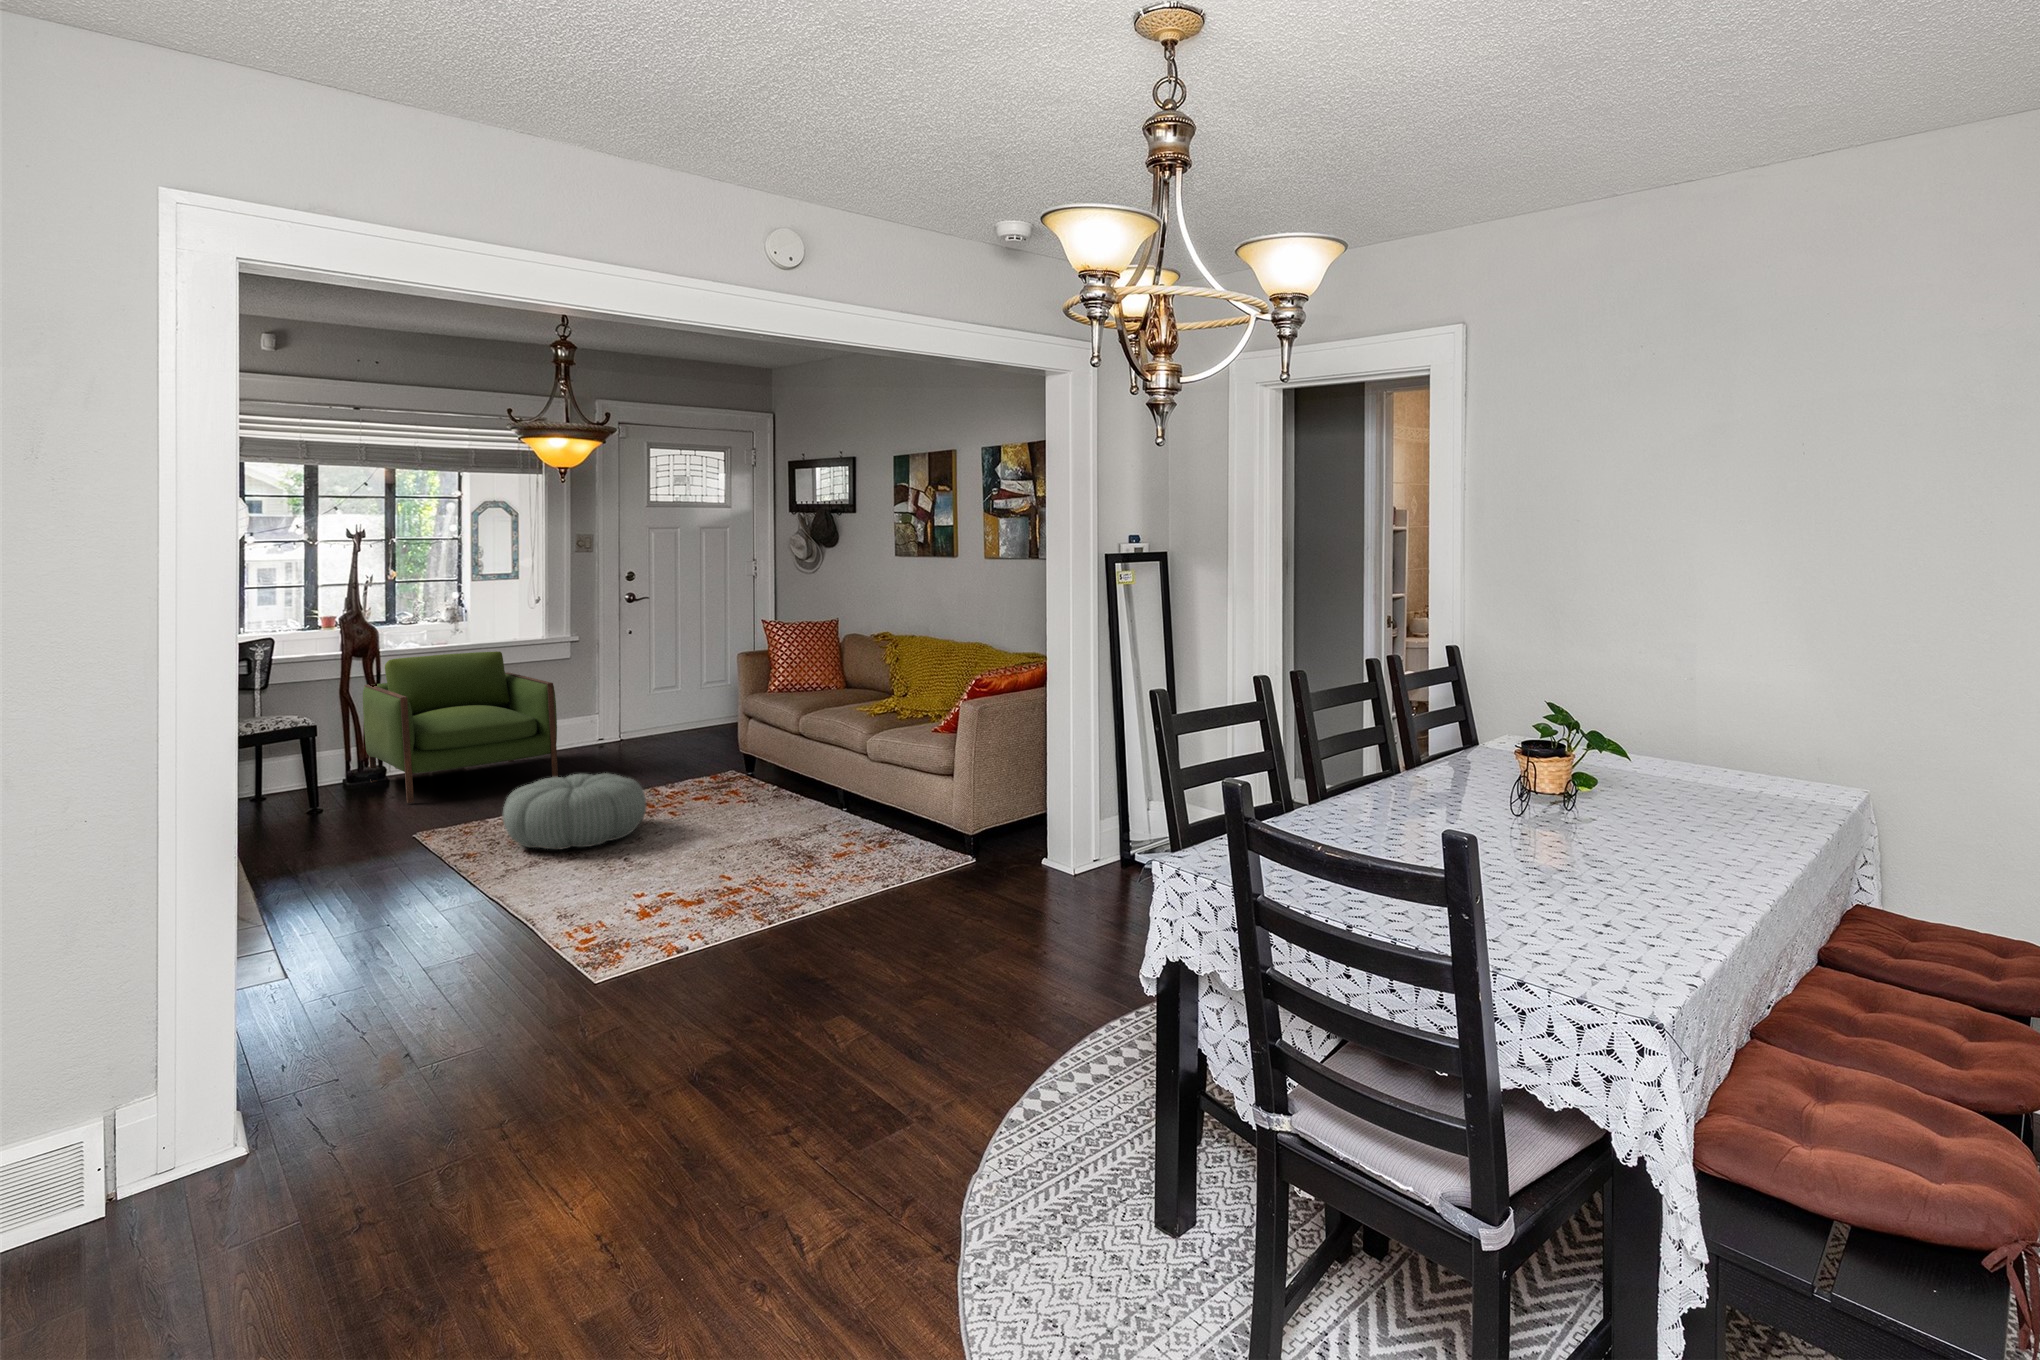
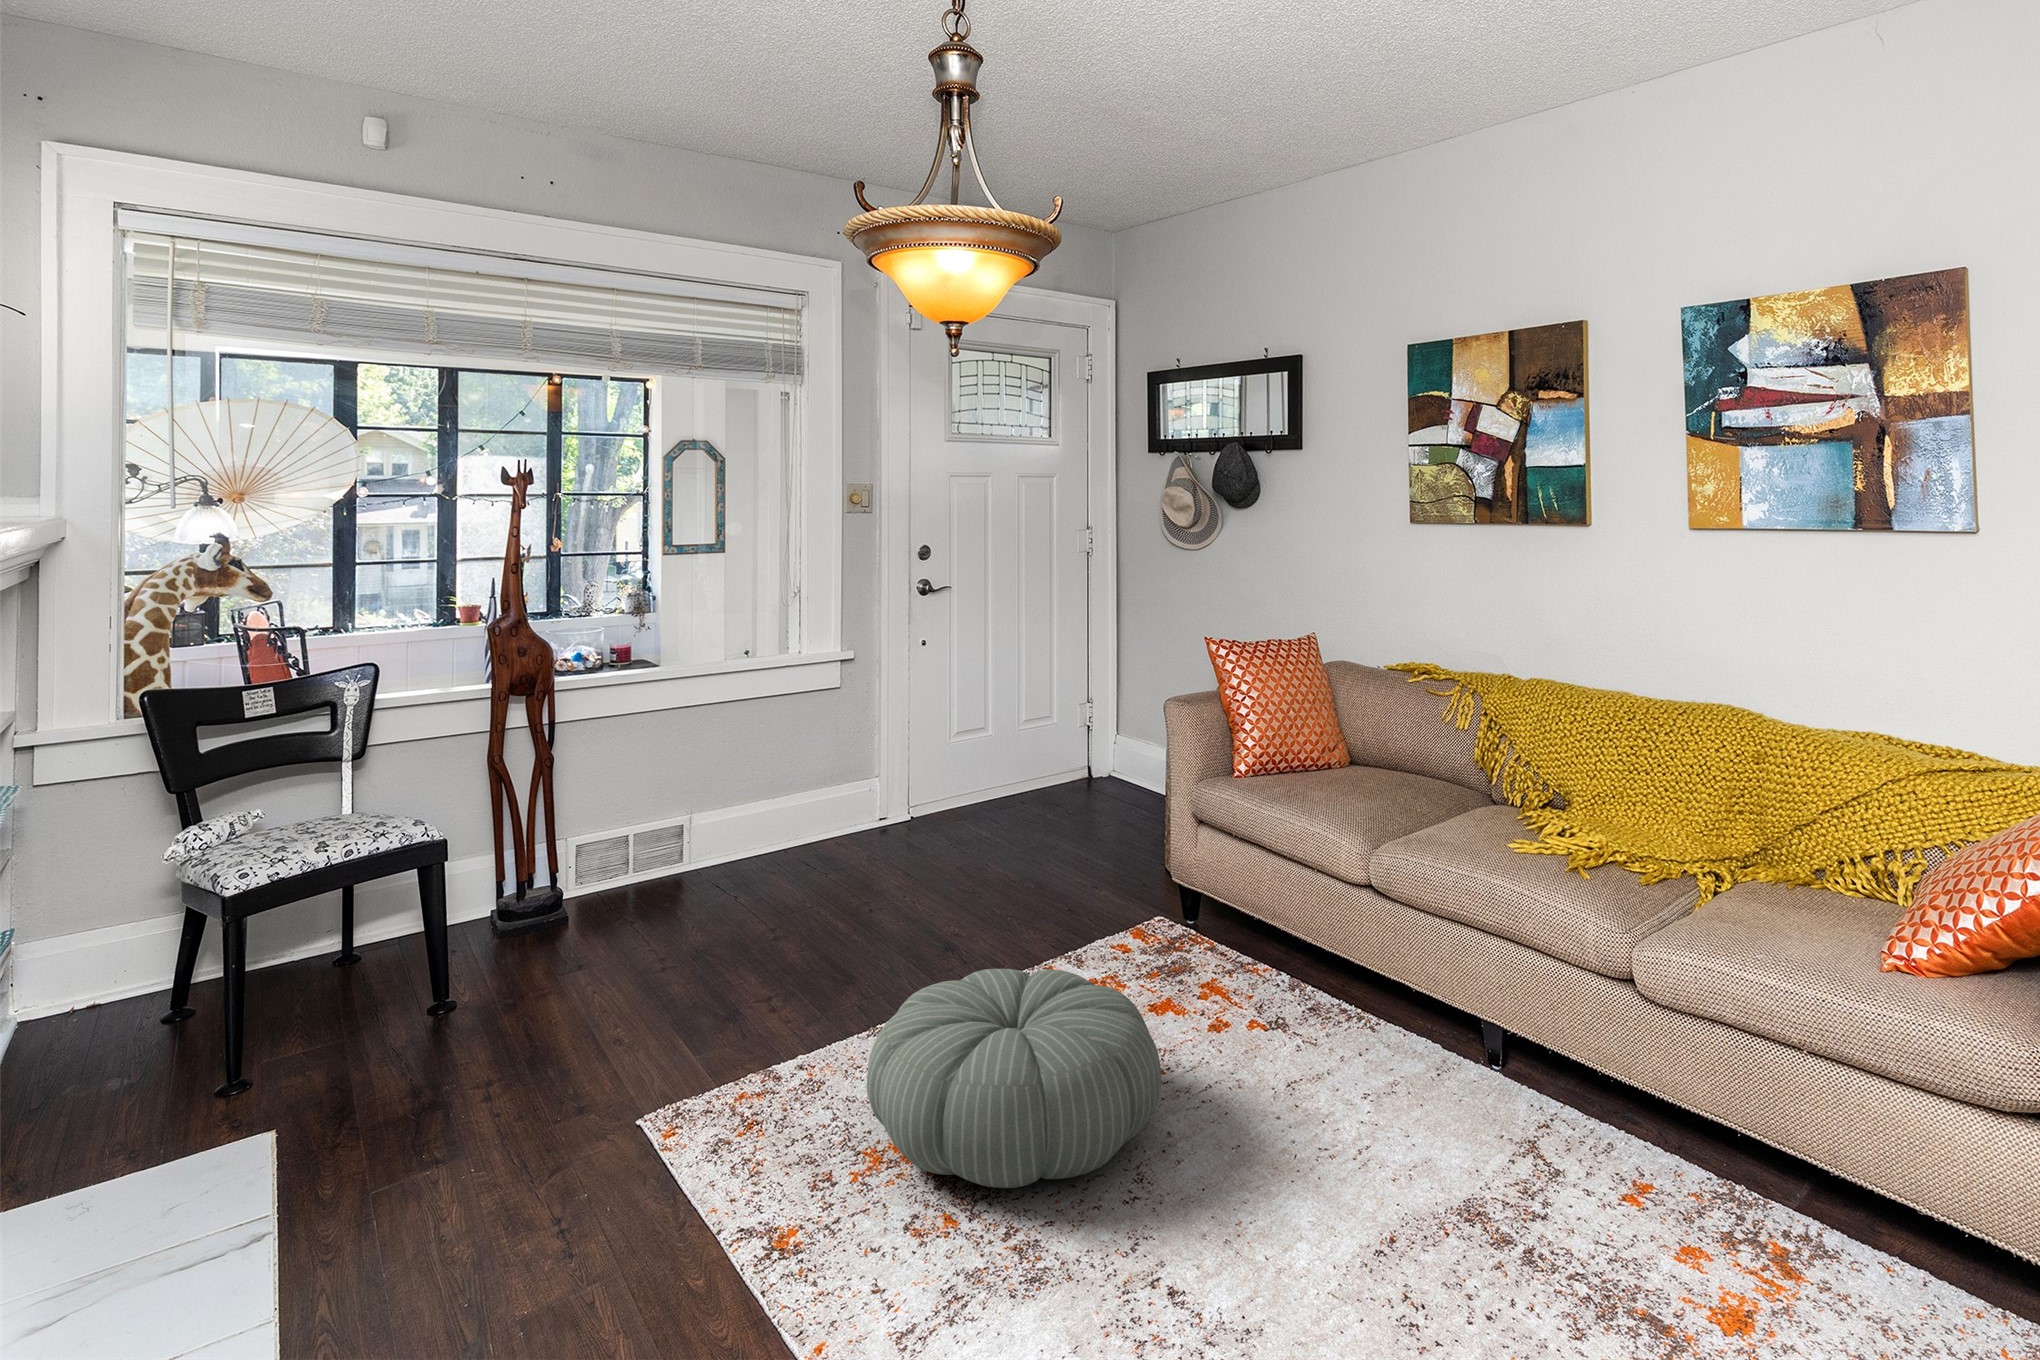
armchair: present [363,651,558,803] -> none [526,682,862,984]

